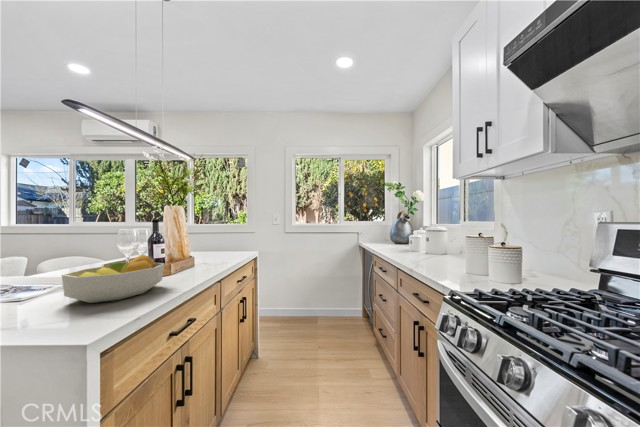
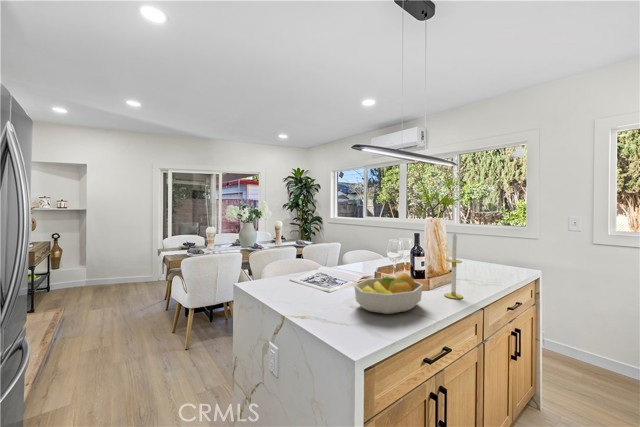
candle: none [186,214,204,276] -> present [444,232,463,299]

